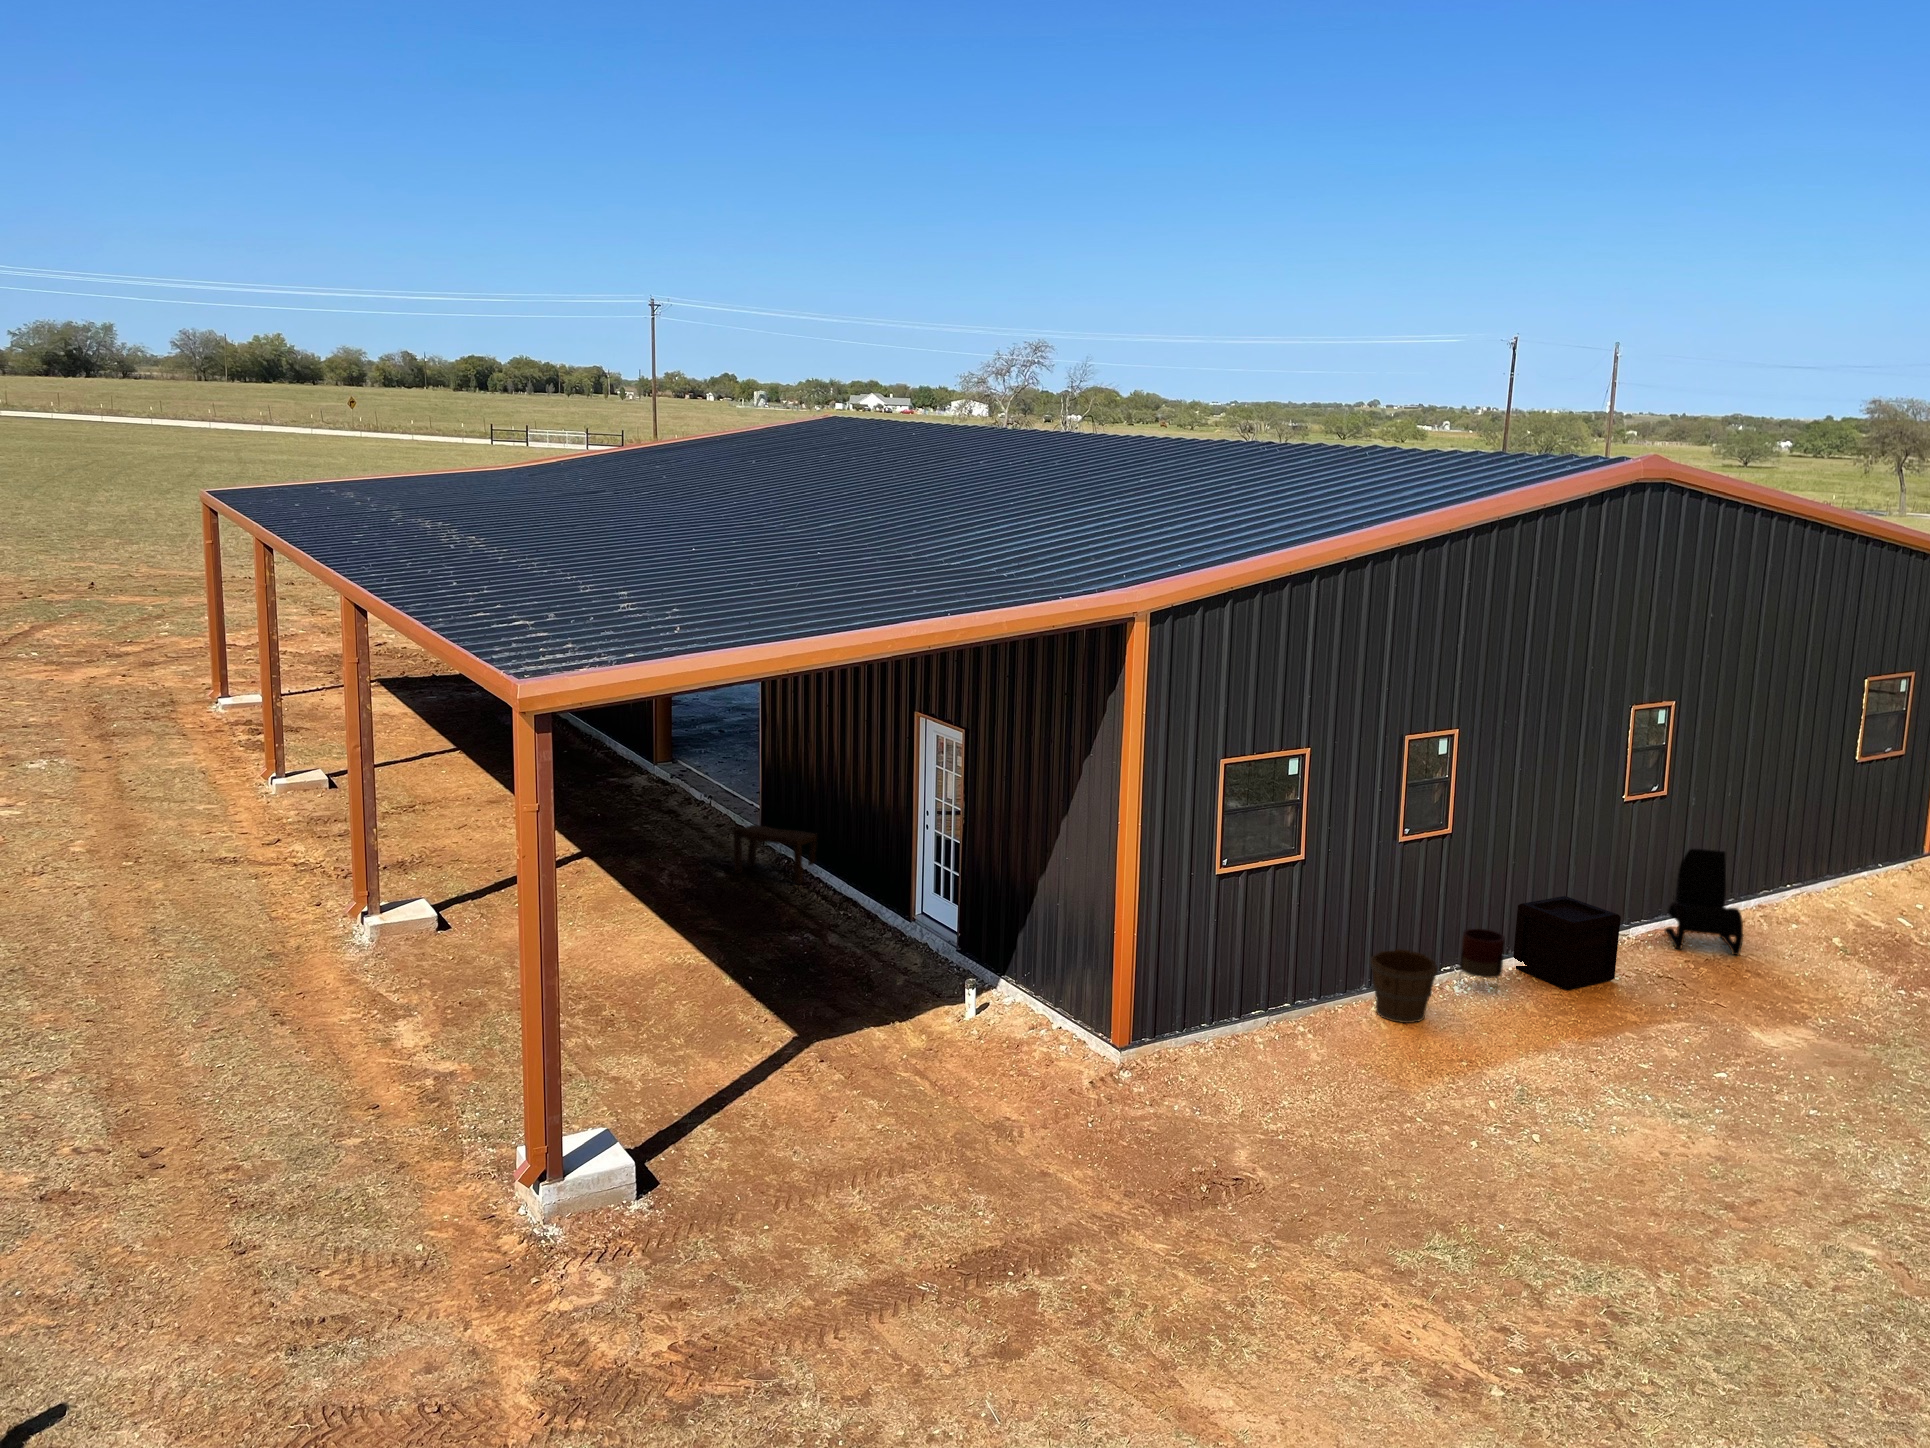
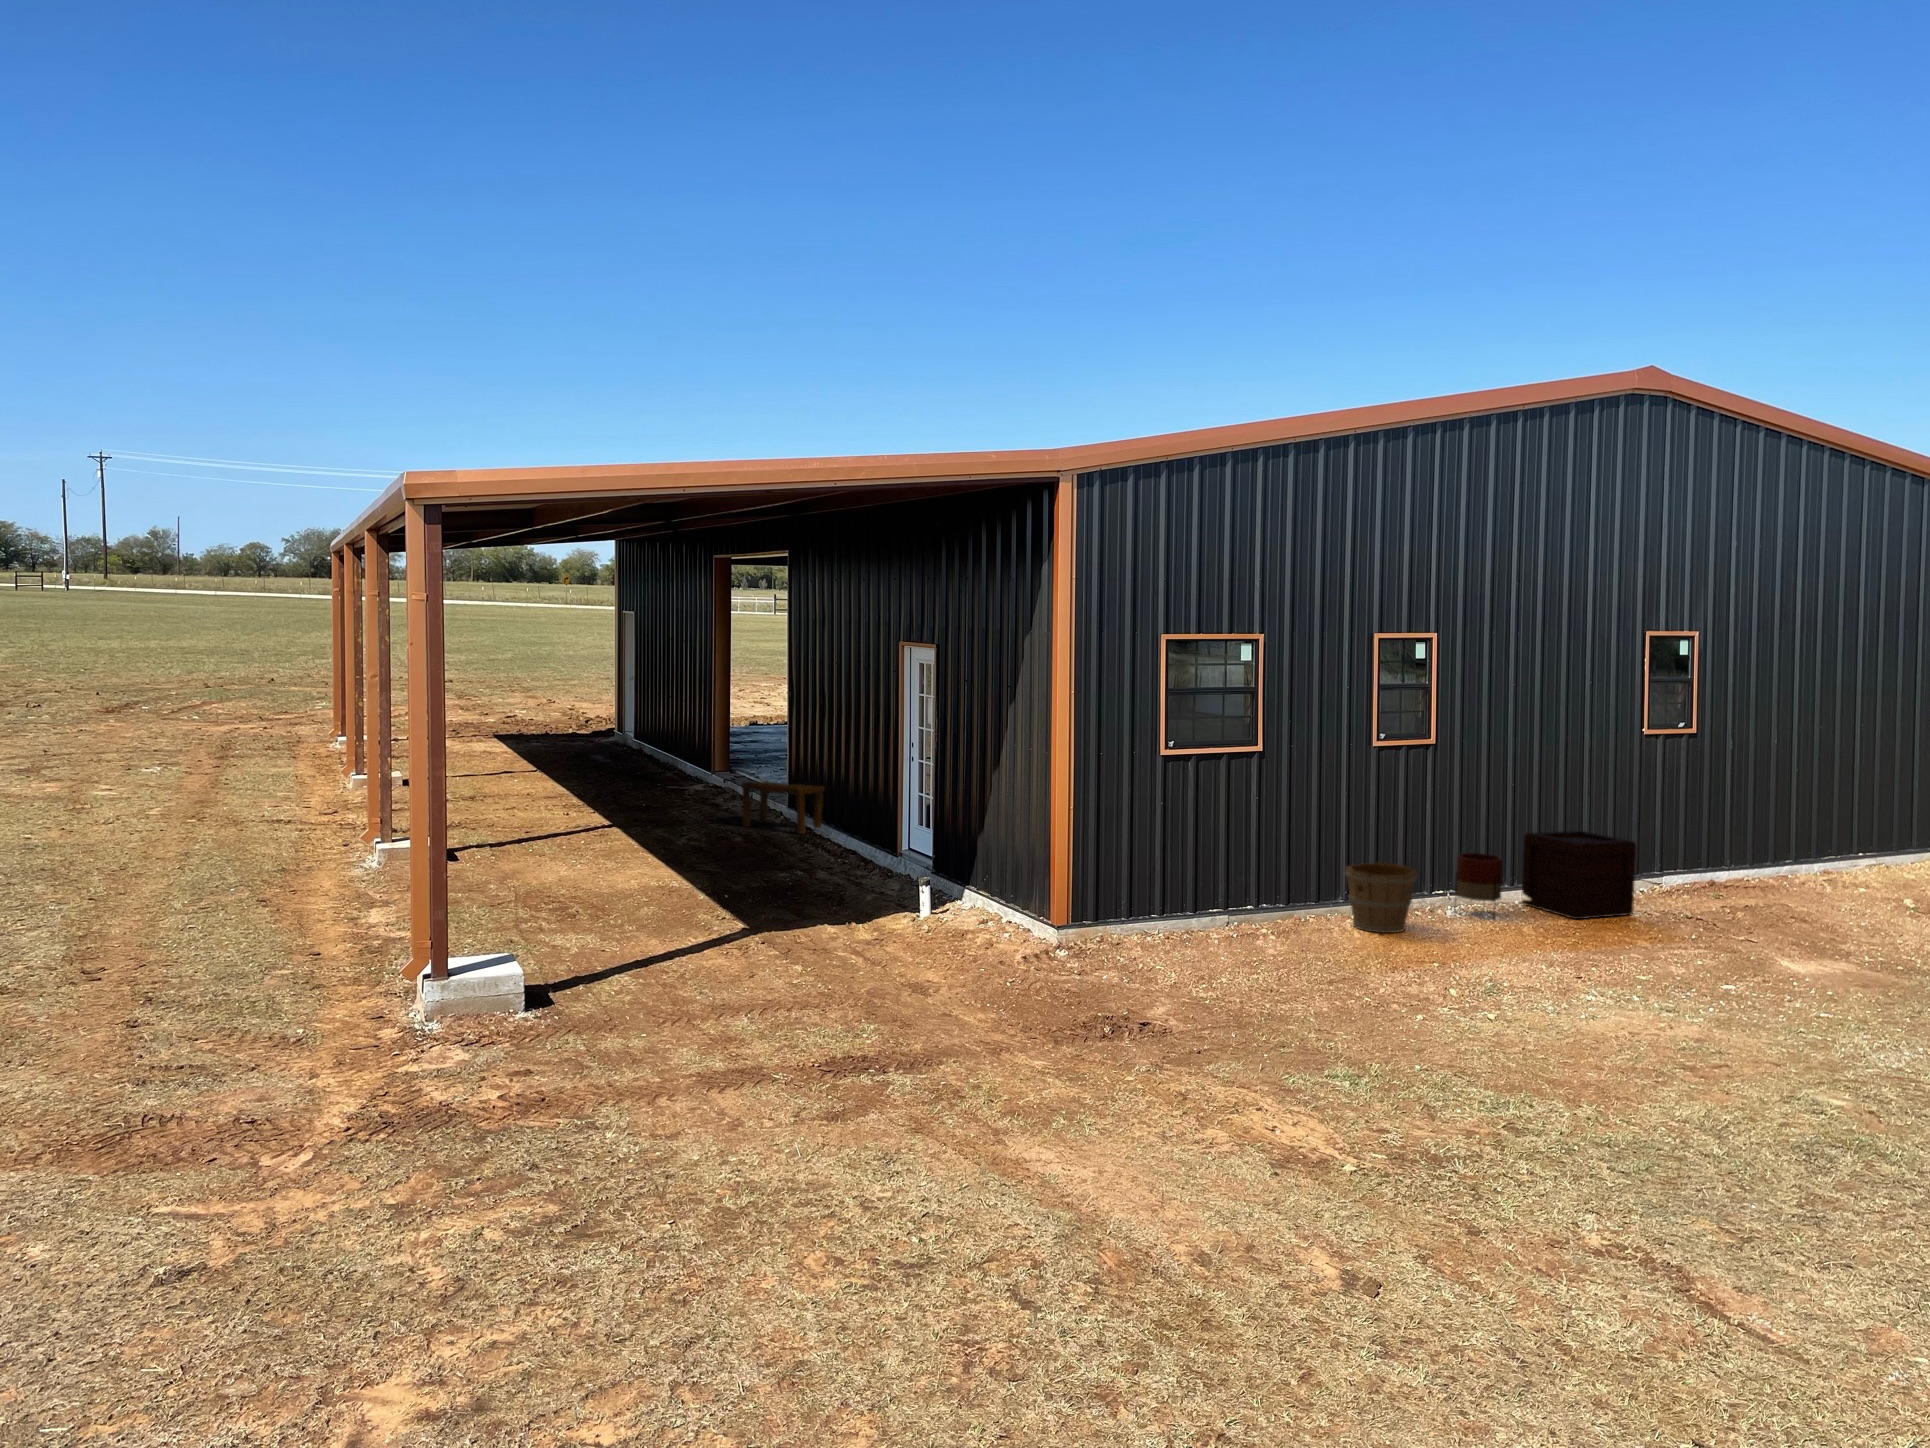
lounge chair: present [1665,849,1743,955] -> none [1707,796,1790,905]

